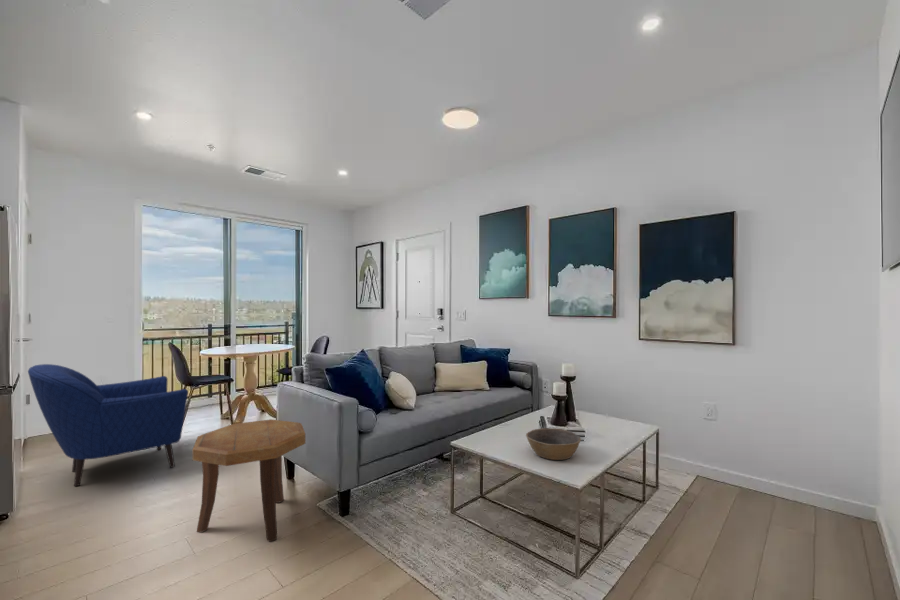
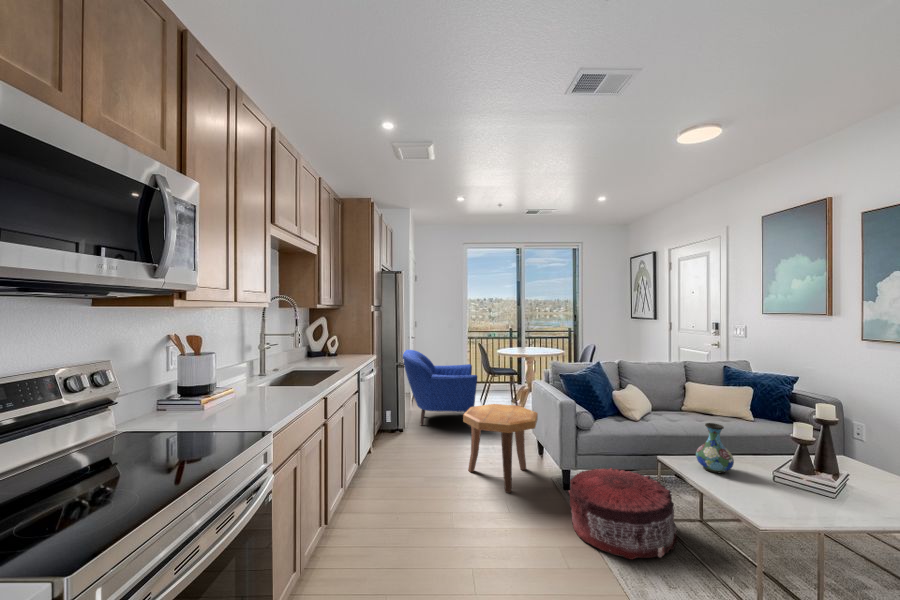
vase: none [482,396,512,443] -> present [696,423,734,473]
bowl: present [526,428,581,460] -> none [736,468,814,510]
pouf: none [364,463,474,564] -> present [569,468,679,560]

